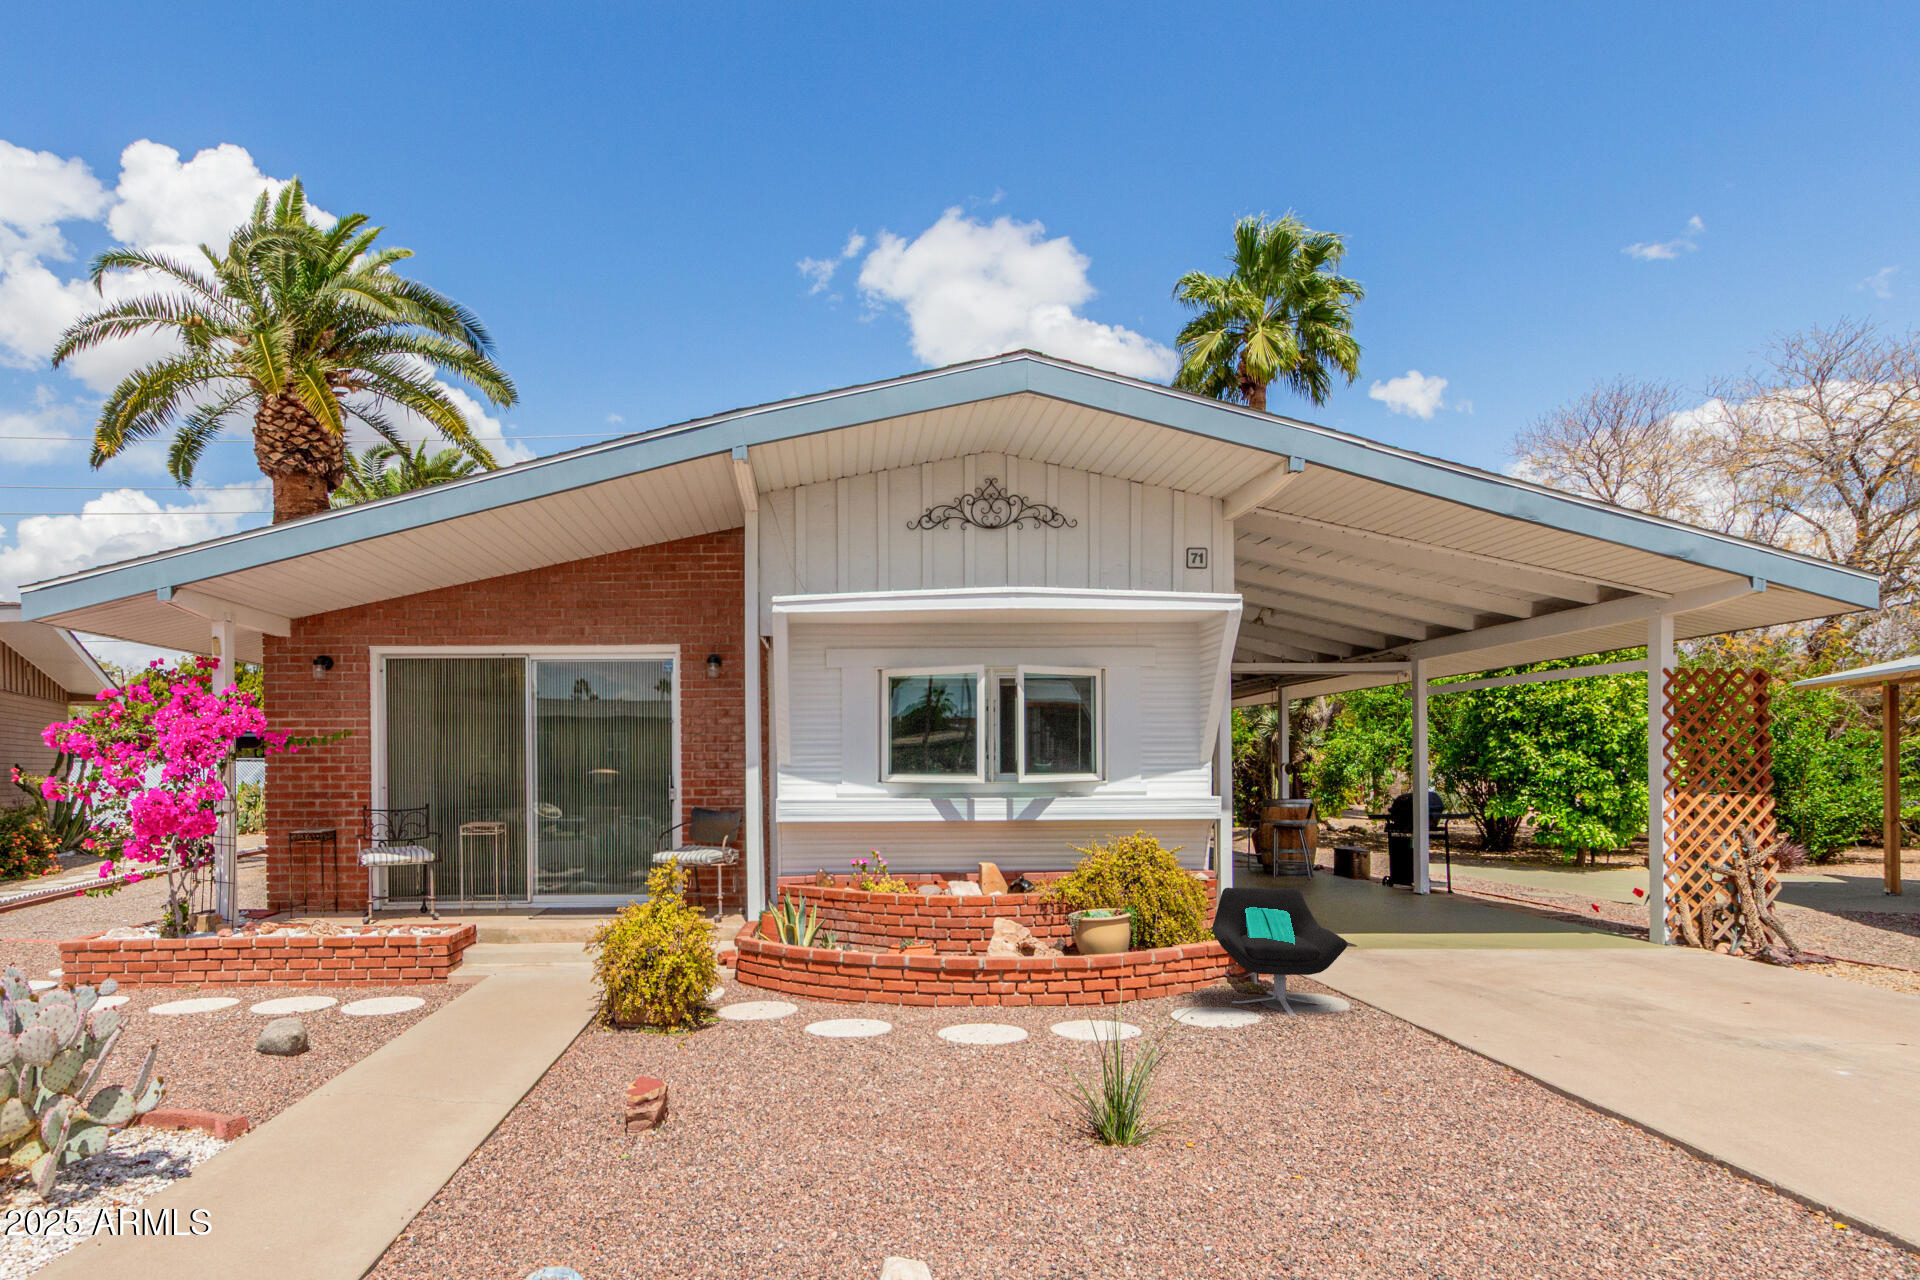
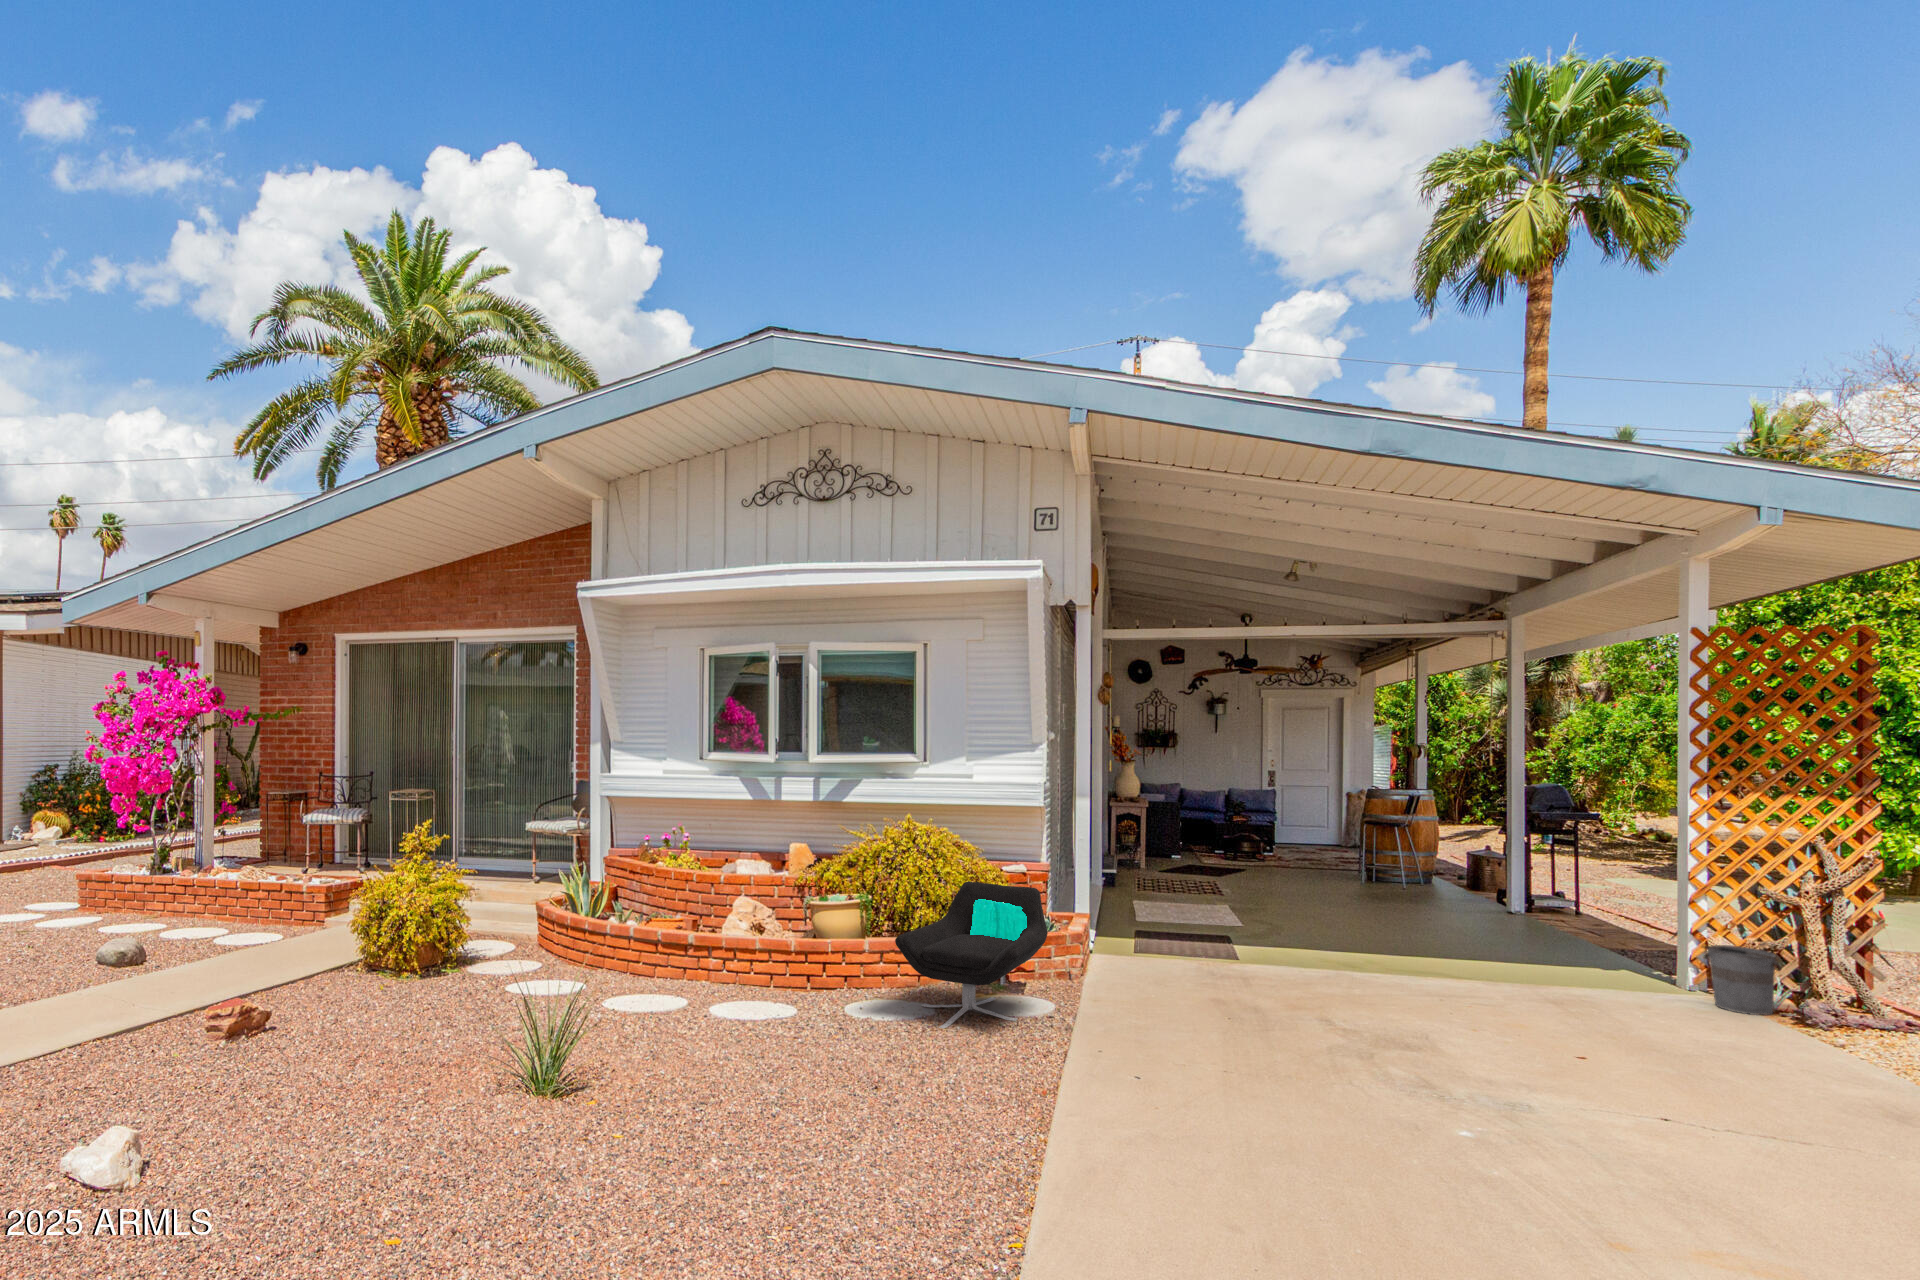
bucket: none [1687,904,1743,951] -> present [1702,945,1781,1015]

